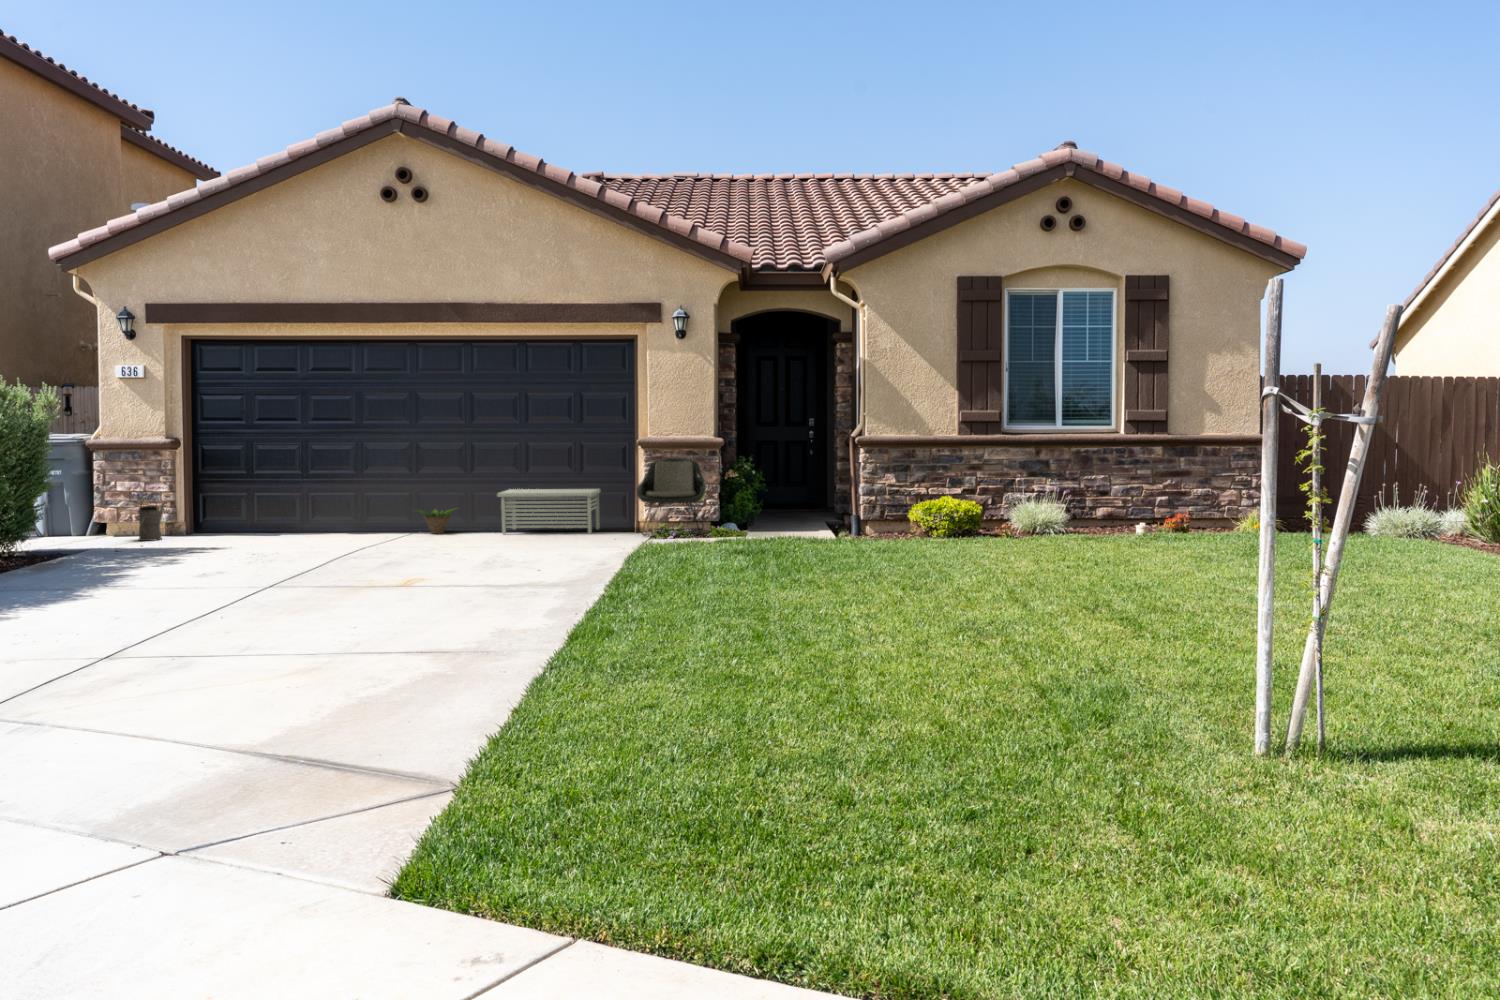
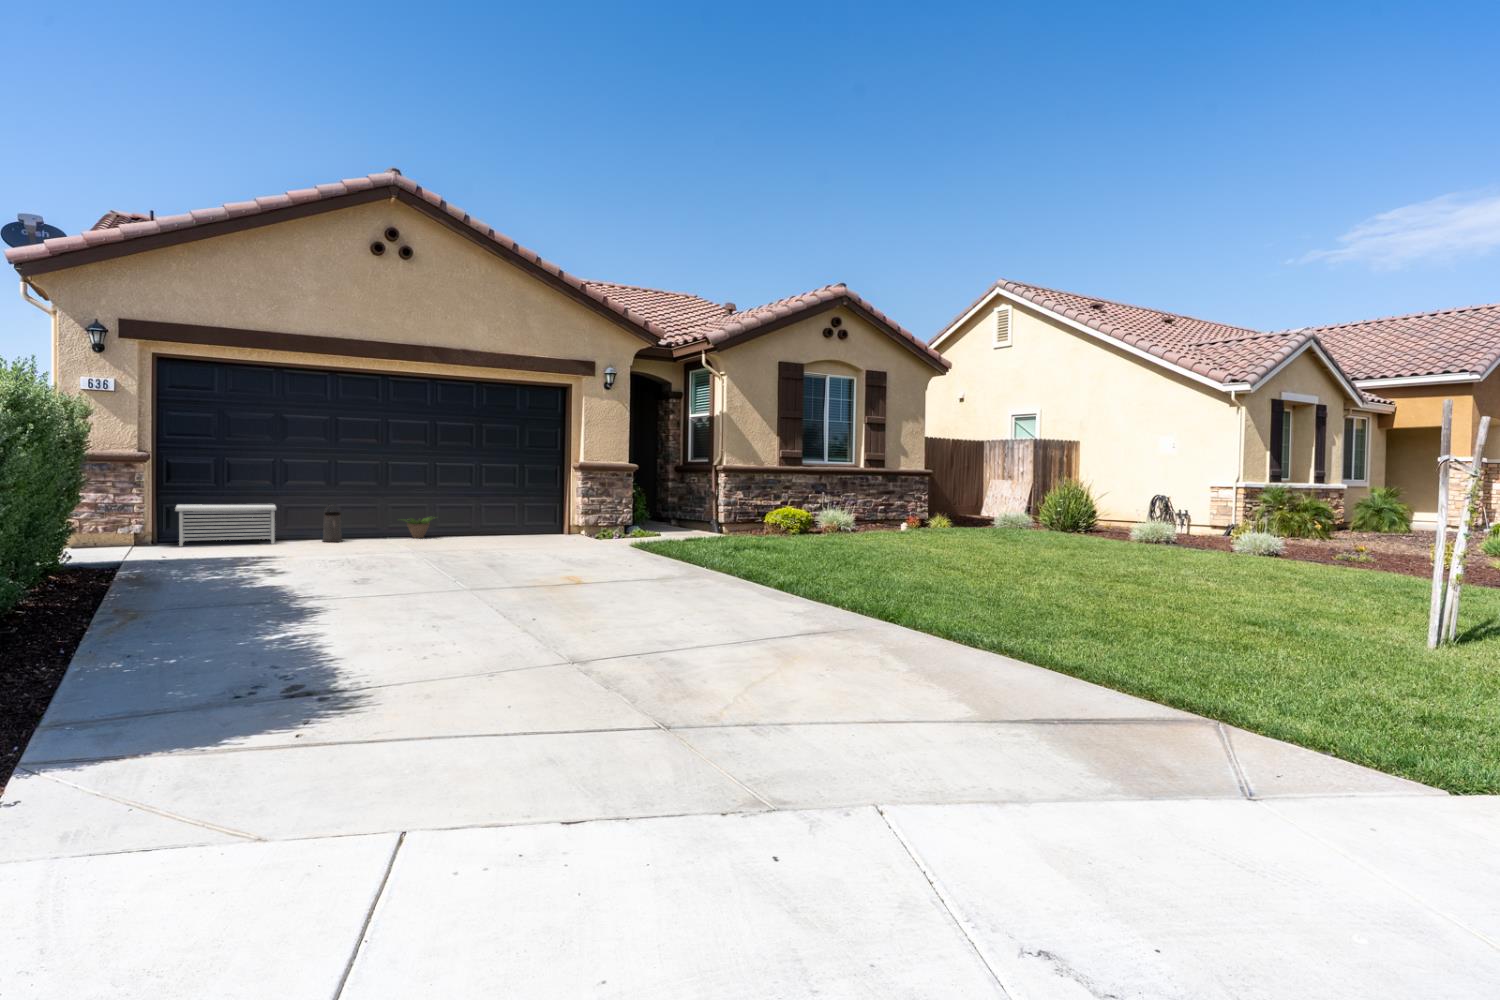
lounge chair: present [637,458,707,536] -> none [587,478,645,536]
storage bench: present [497,489,600,534] -> present [175,504,276,546]
watering can: present [139,502,165,541] -> present [322,511,342,542]

